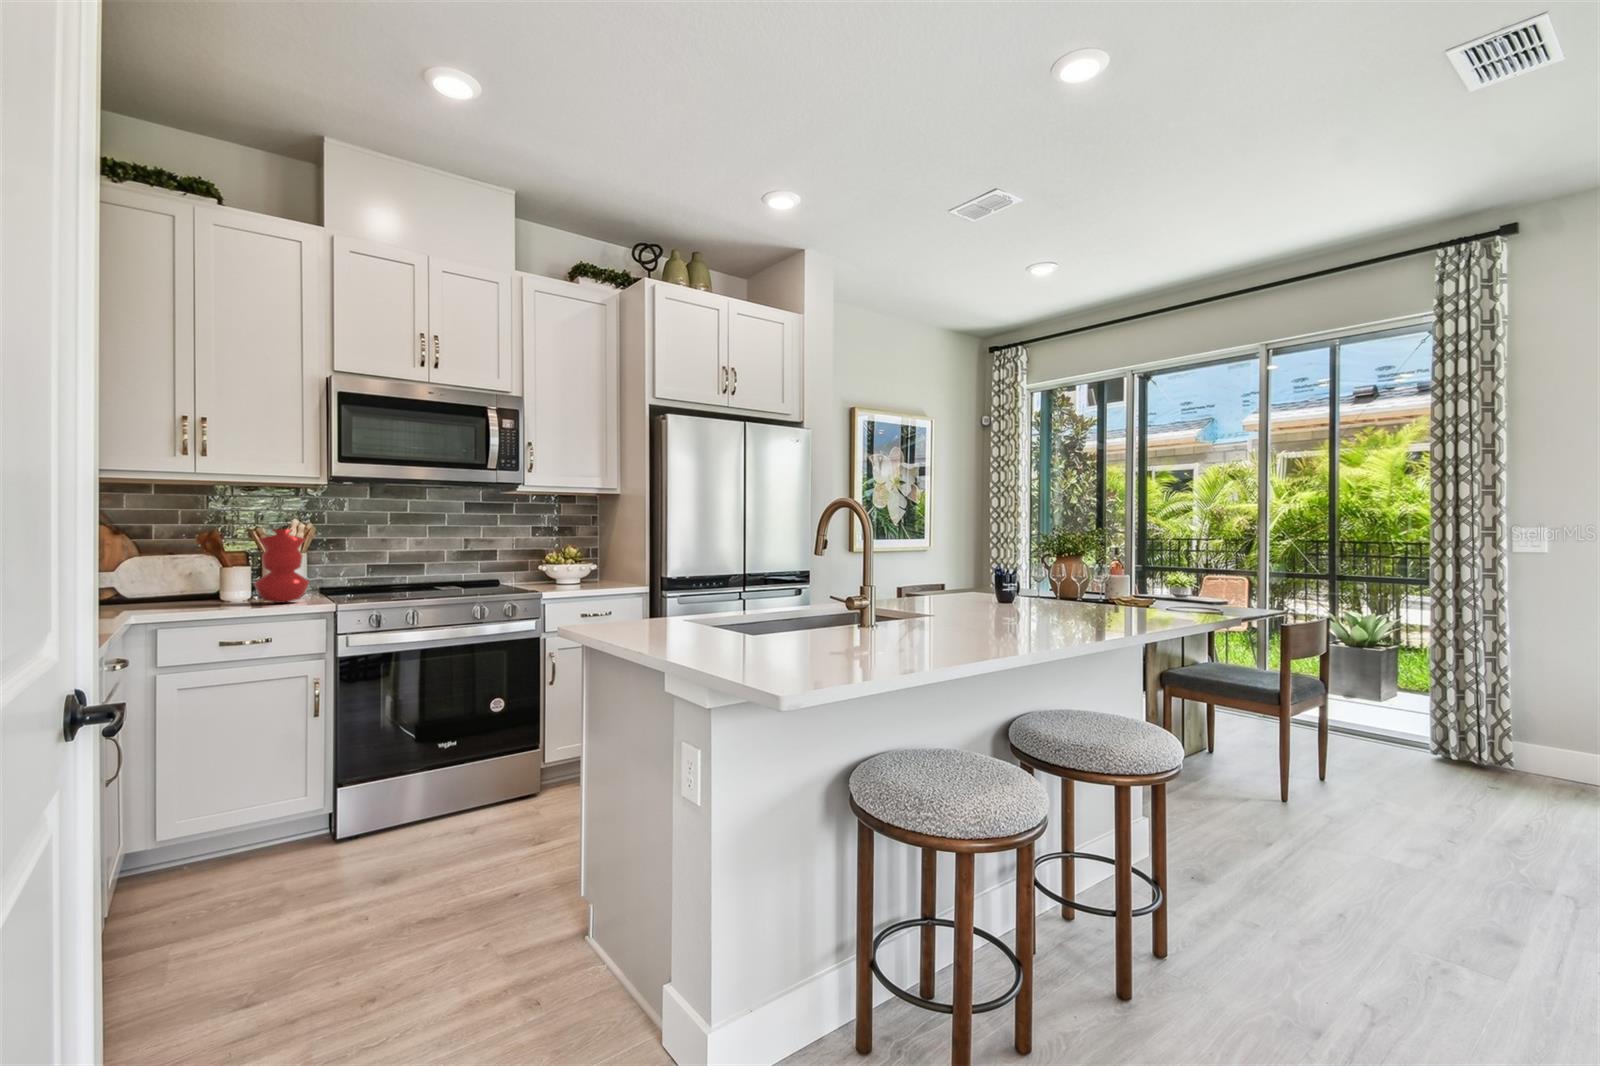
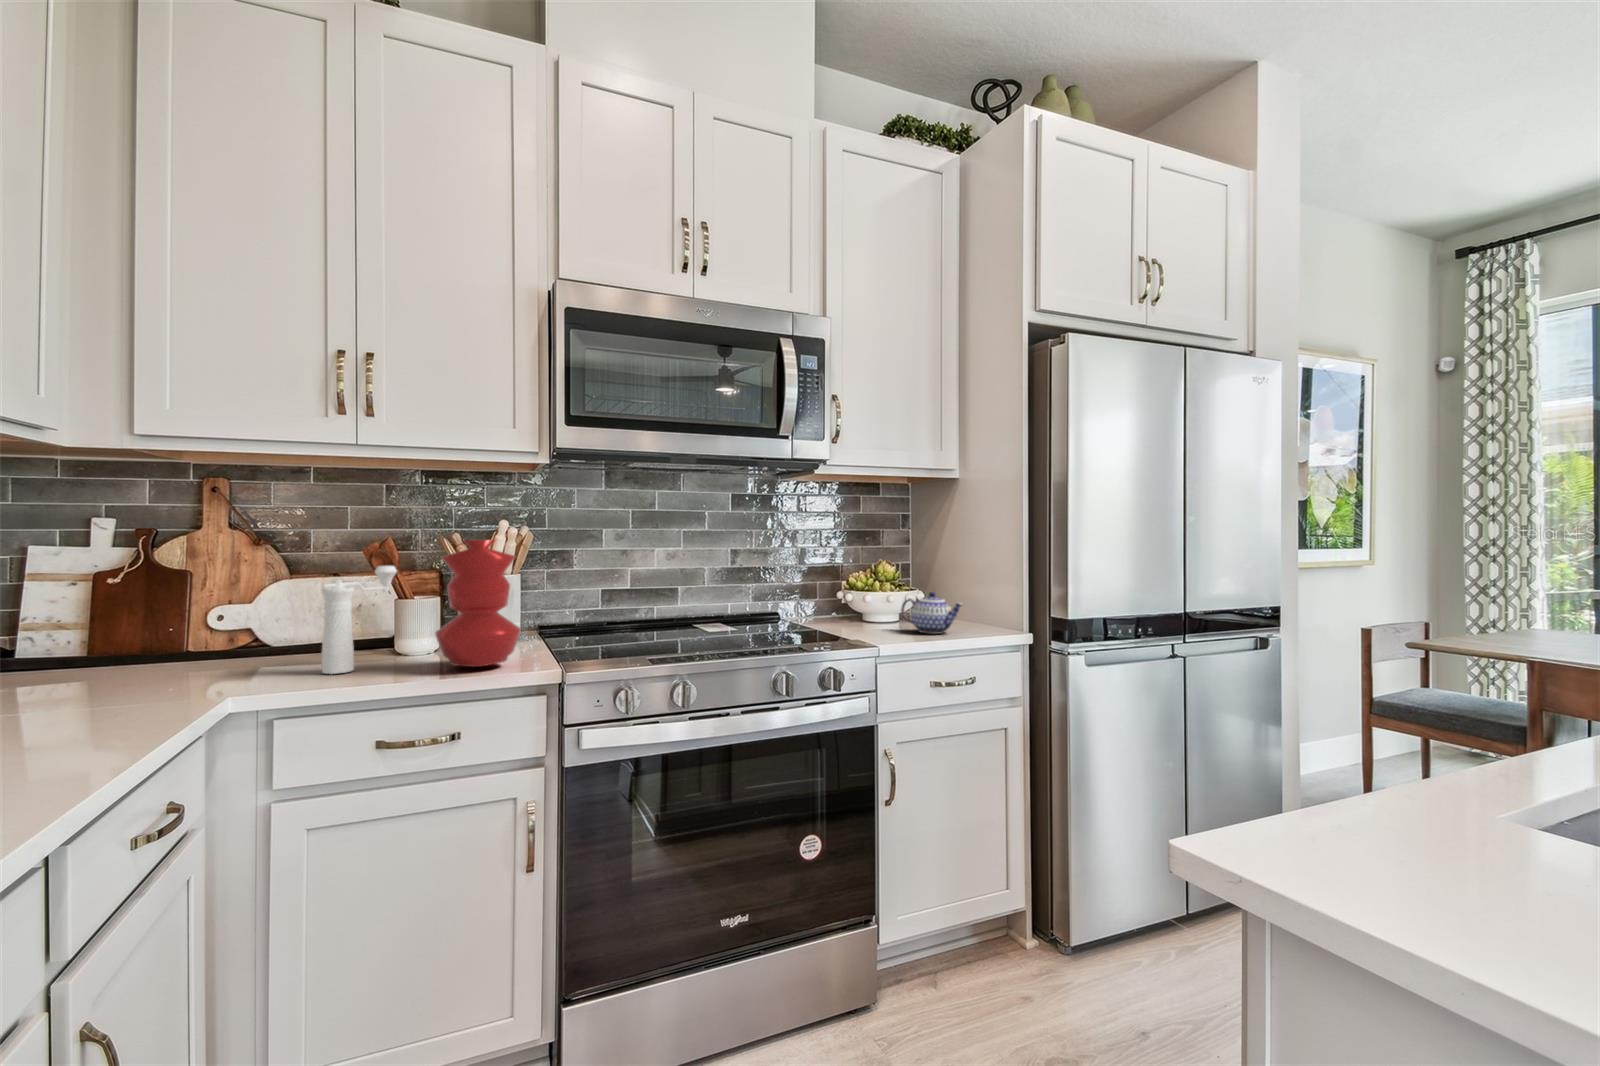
pepper mill: none [178,545,226,607] -> present [322,566,397,674]
teapot: none [571,563,605,587] -> present [901,592,962,634]

